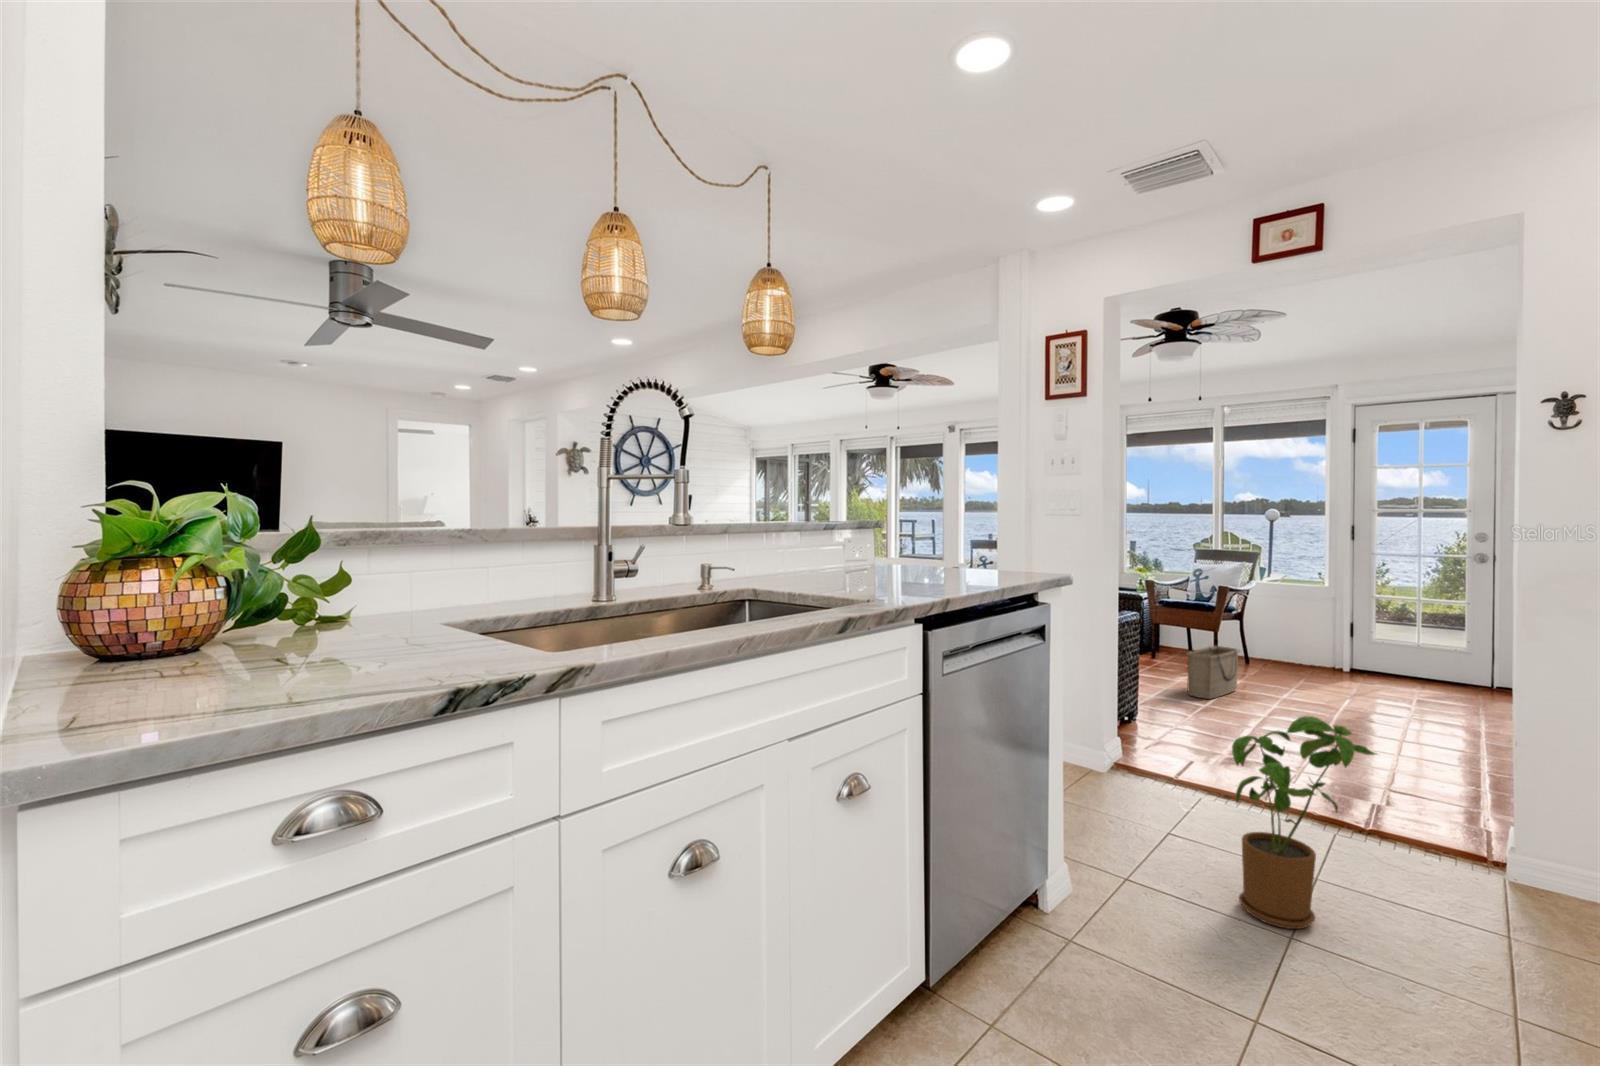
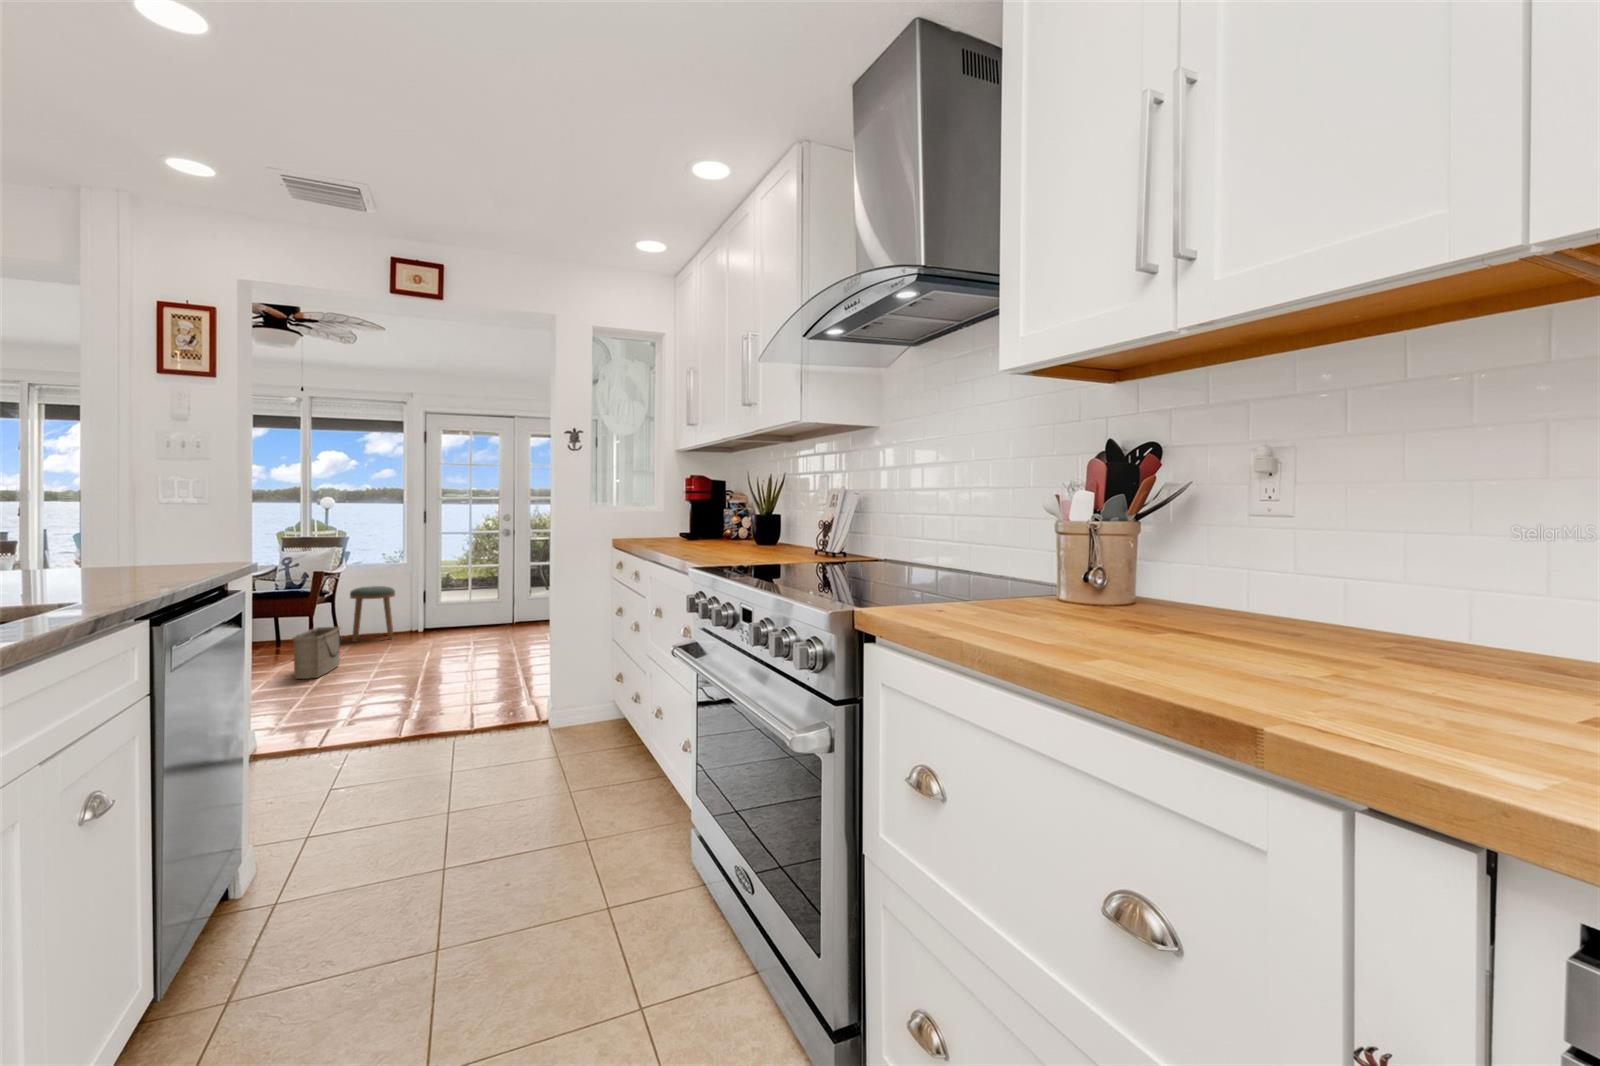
stool: none [1261,608,1314,673] -> present [350,586,395,642]
house plant: present [1232,716,1377,929] -> none [400,650,502,816]

